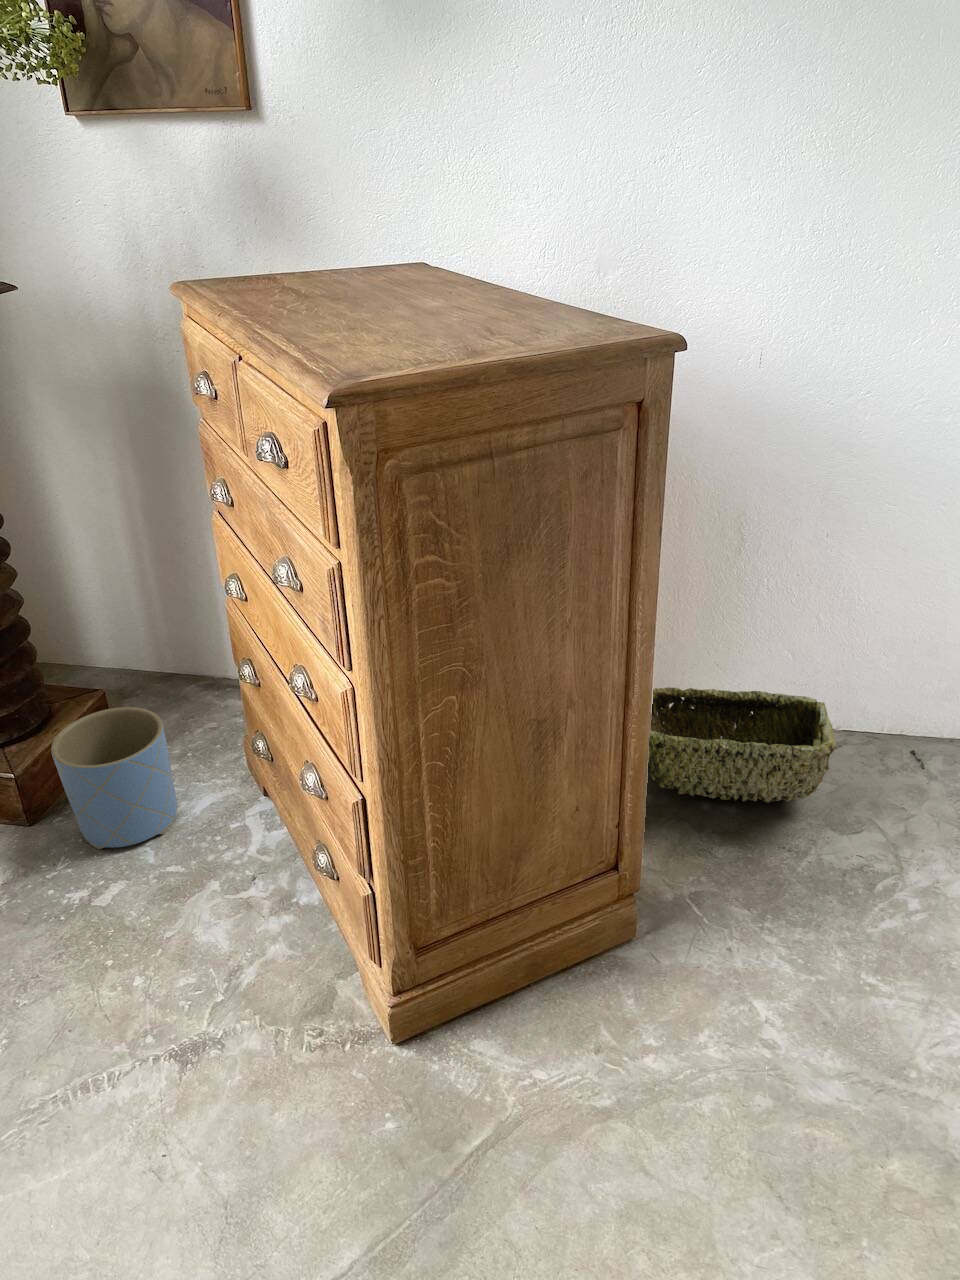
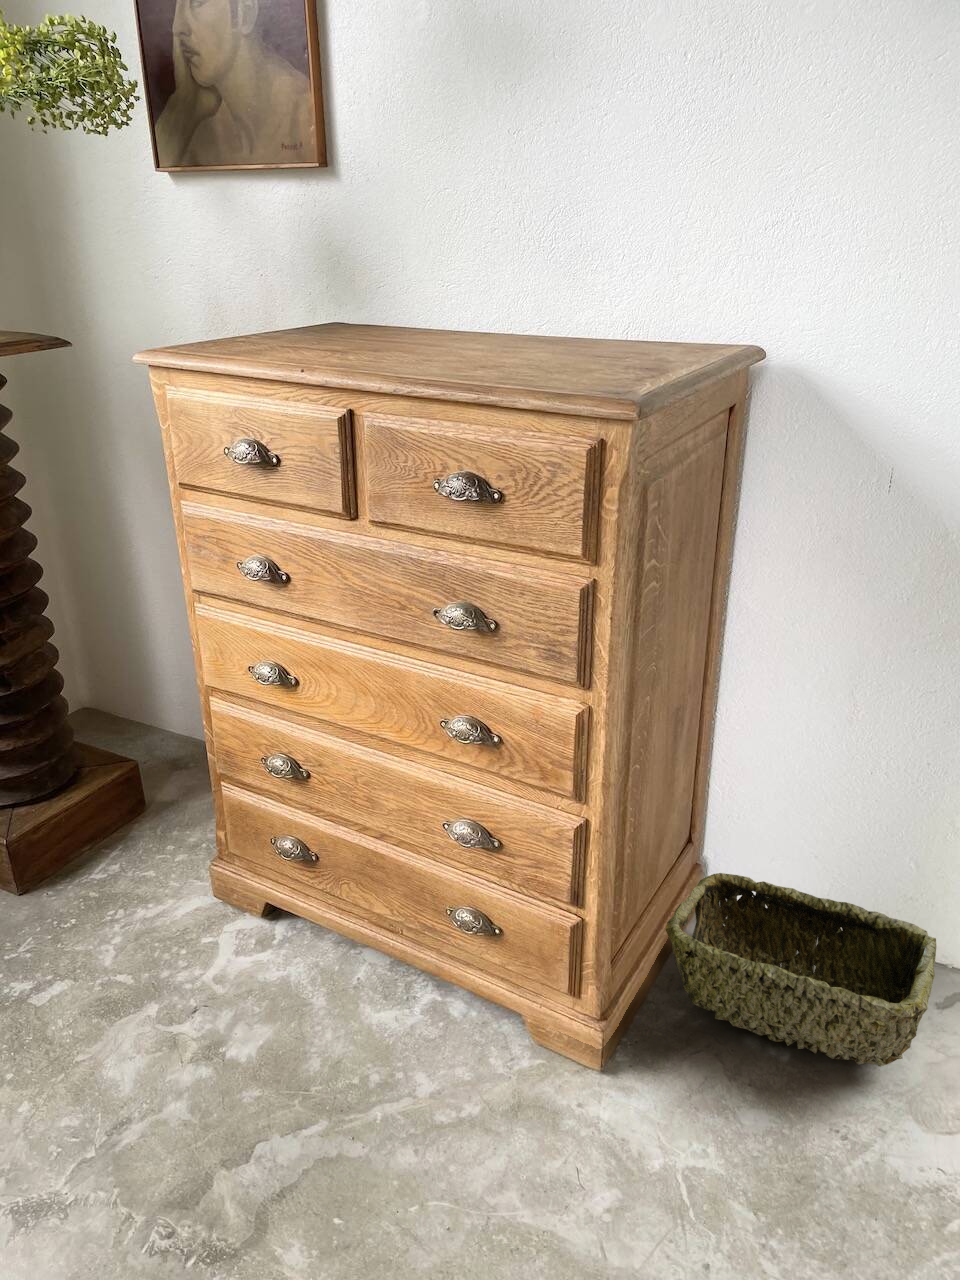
planter: present [51,707,177,849] -> none [30,787,162,940]

